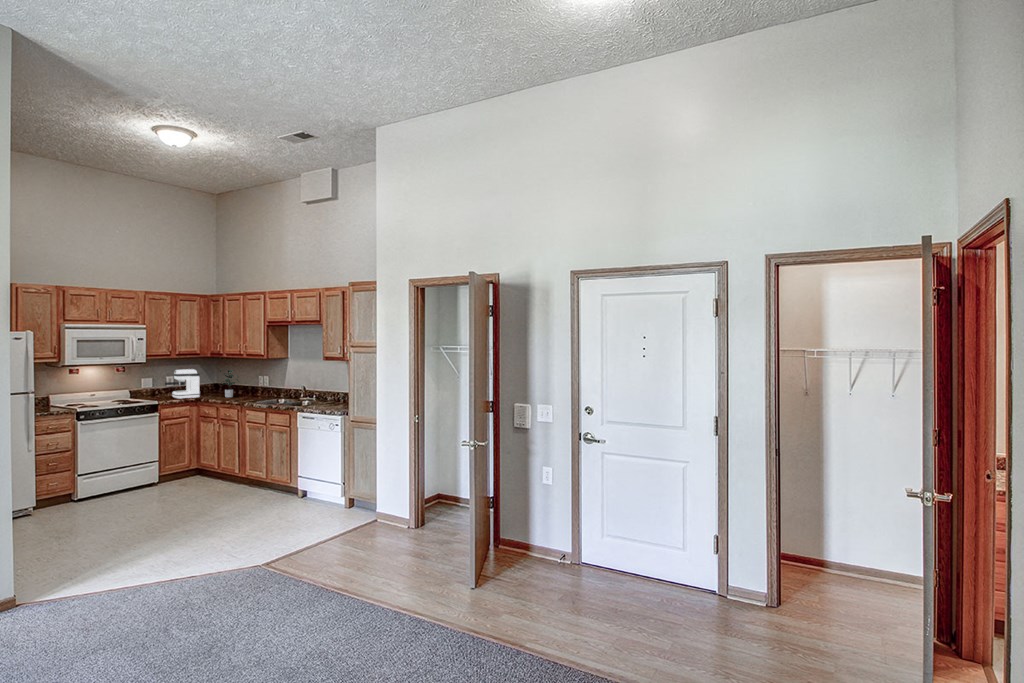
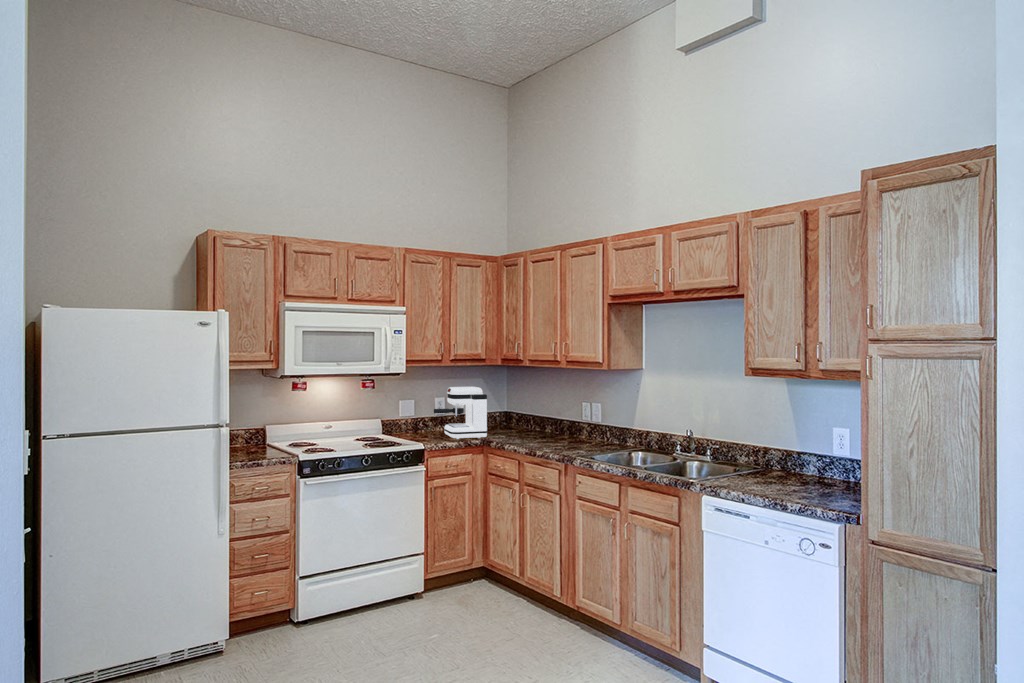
potted plant: present [220,369,238,397] -> none [512,387,557,440]

